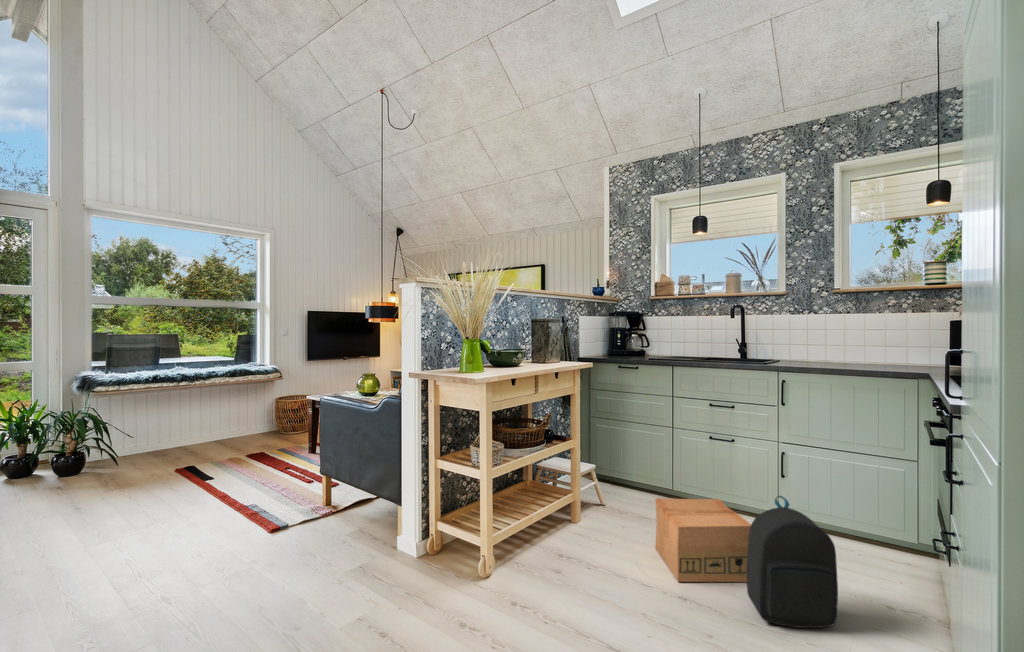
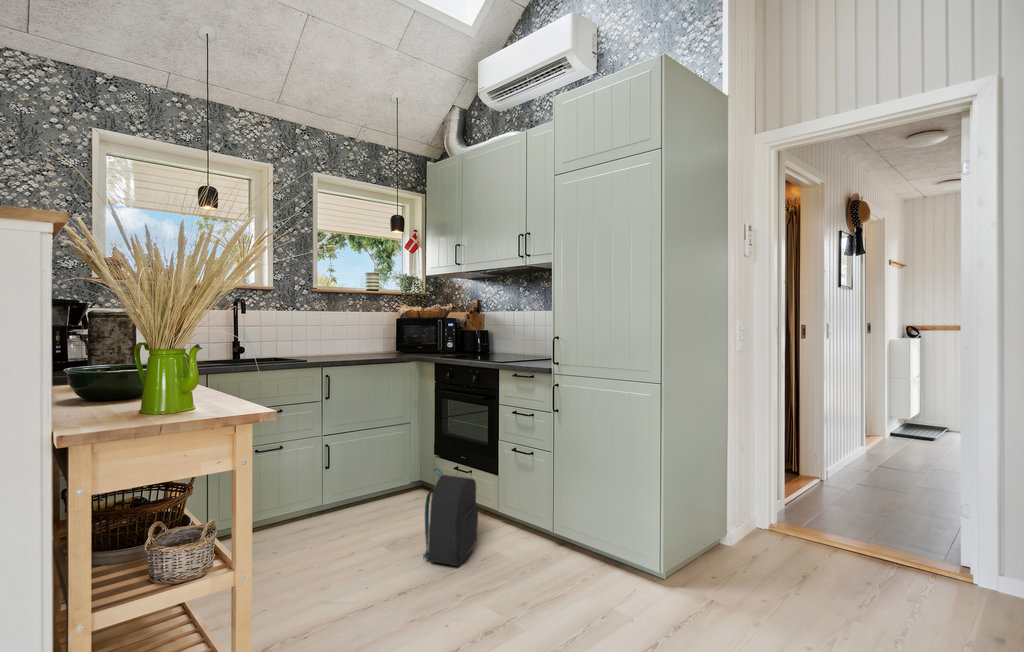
cardboard box: present [655,498,751,582] -> none [305,502,402,587]

